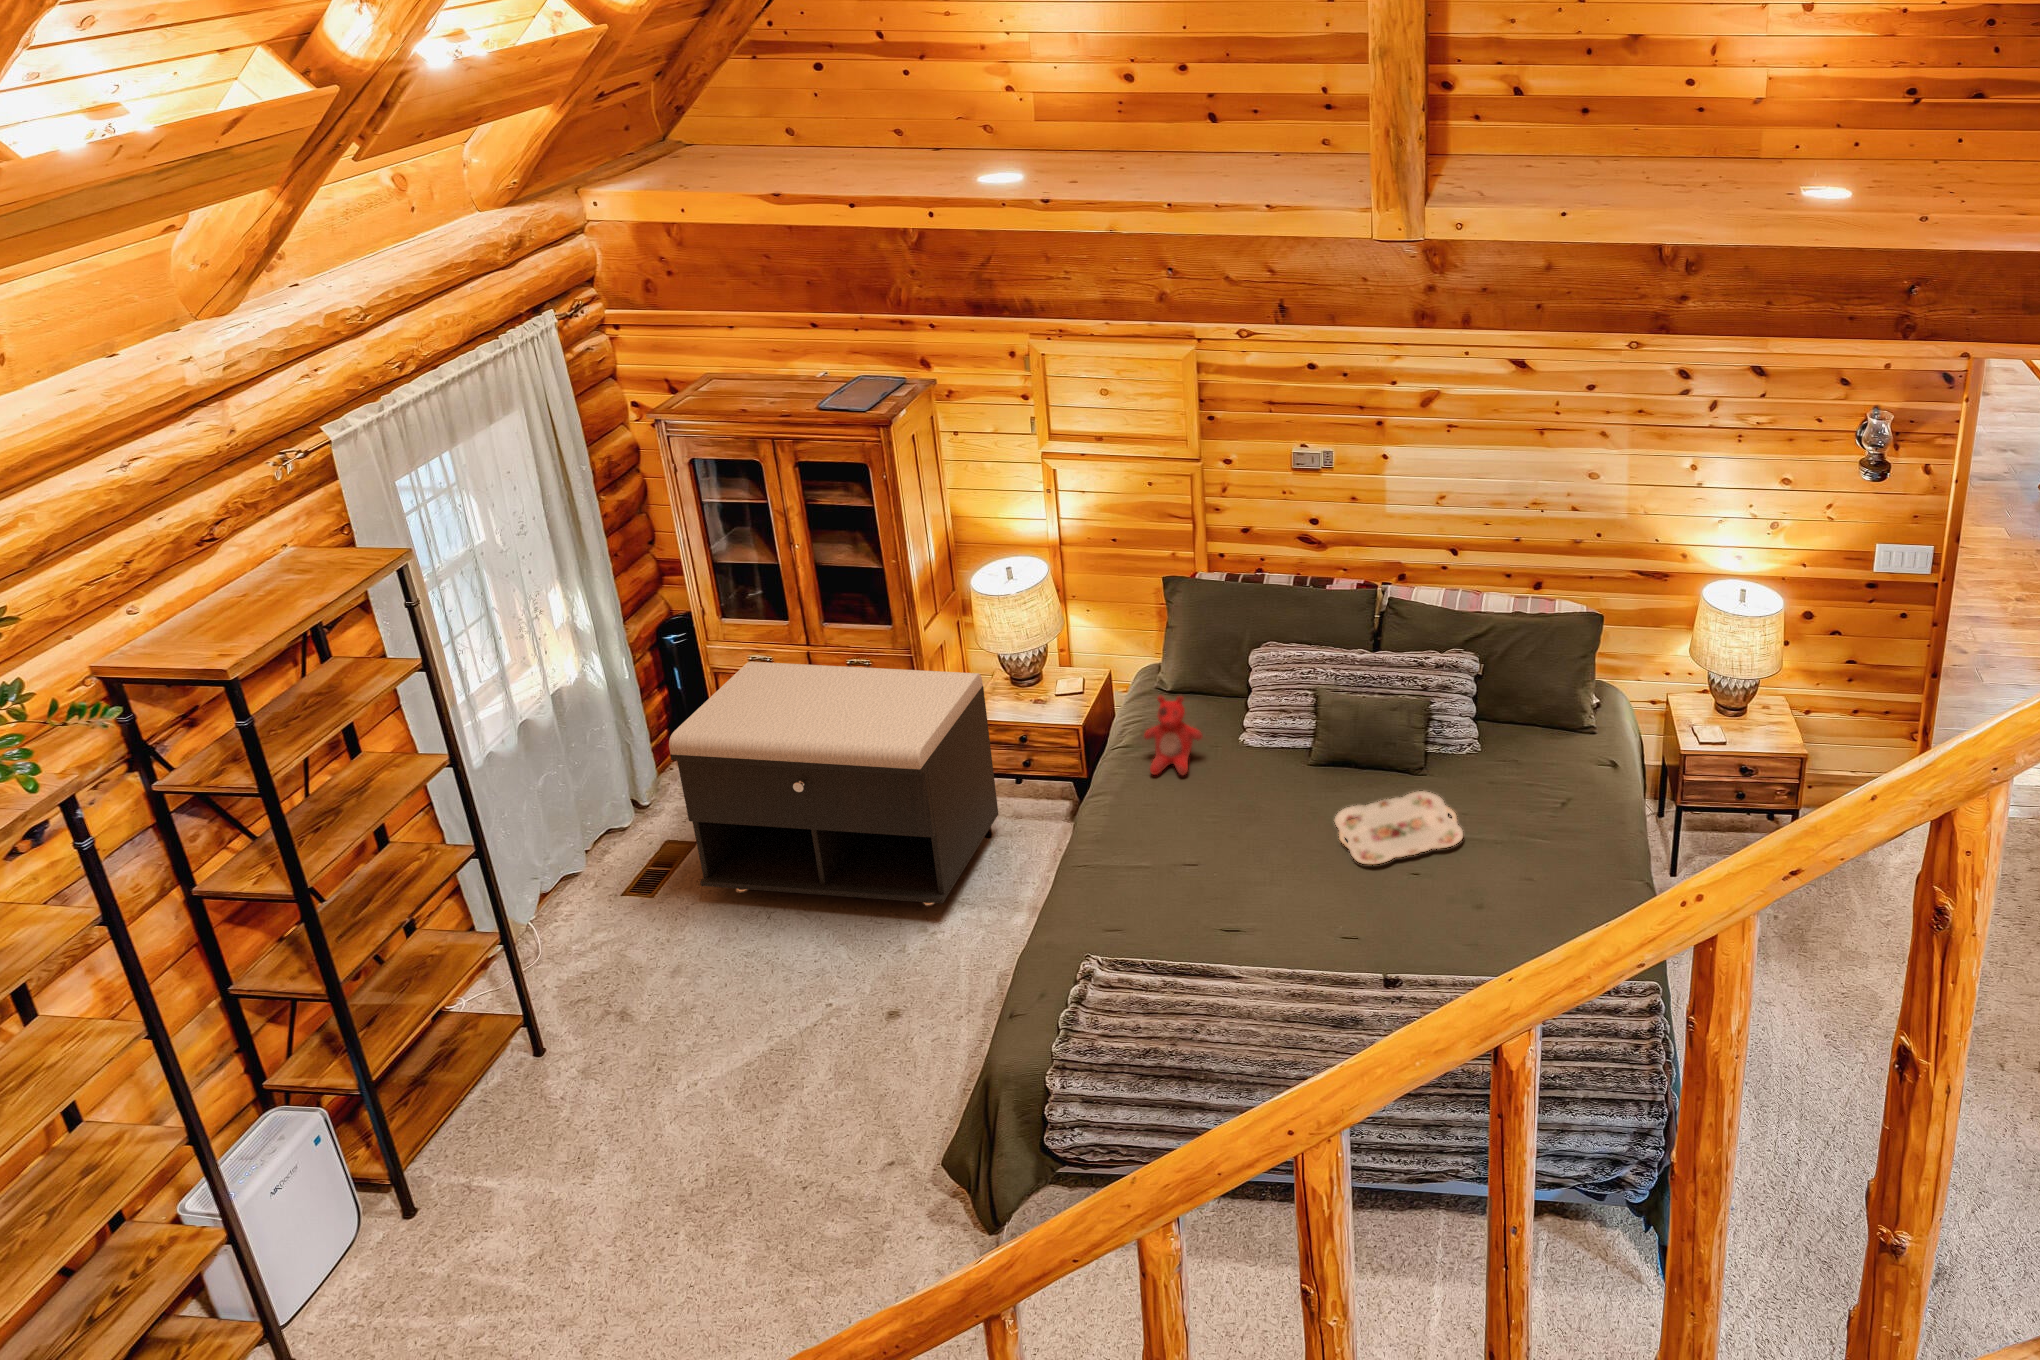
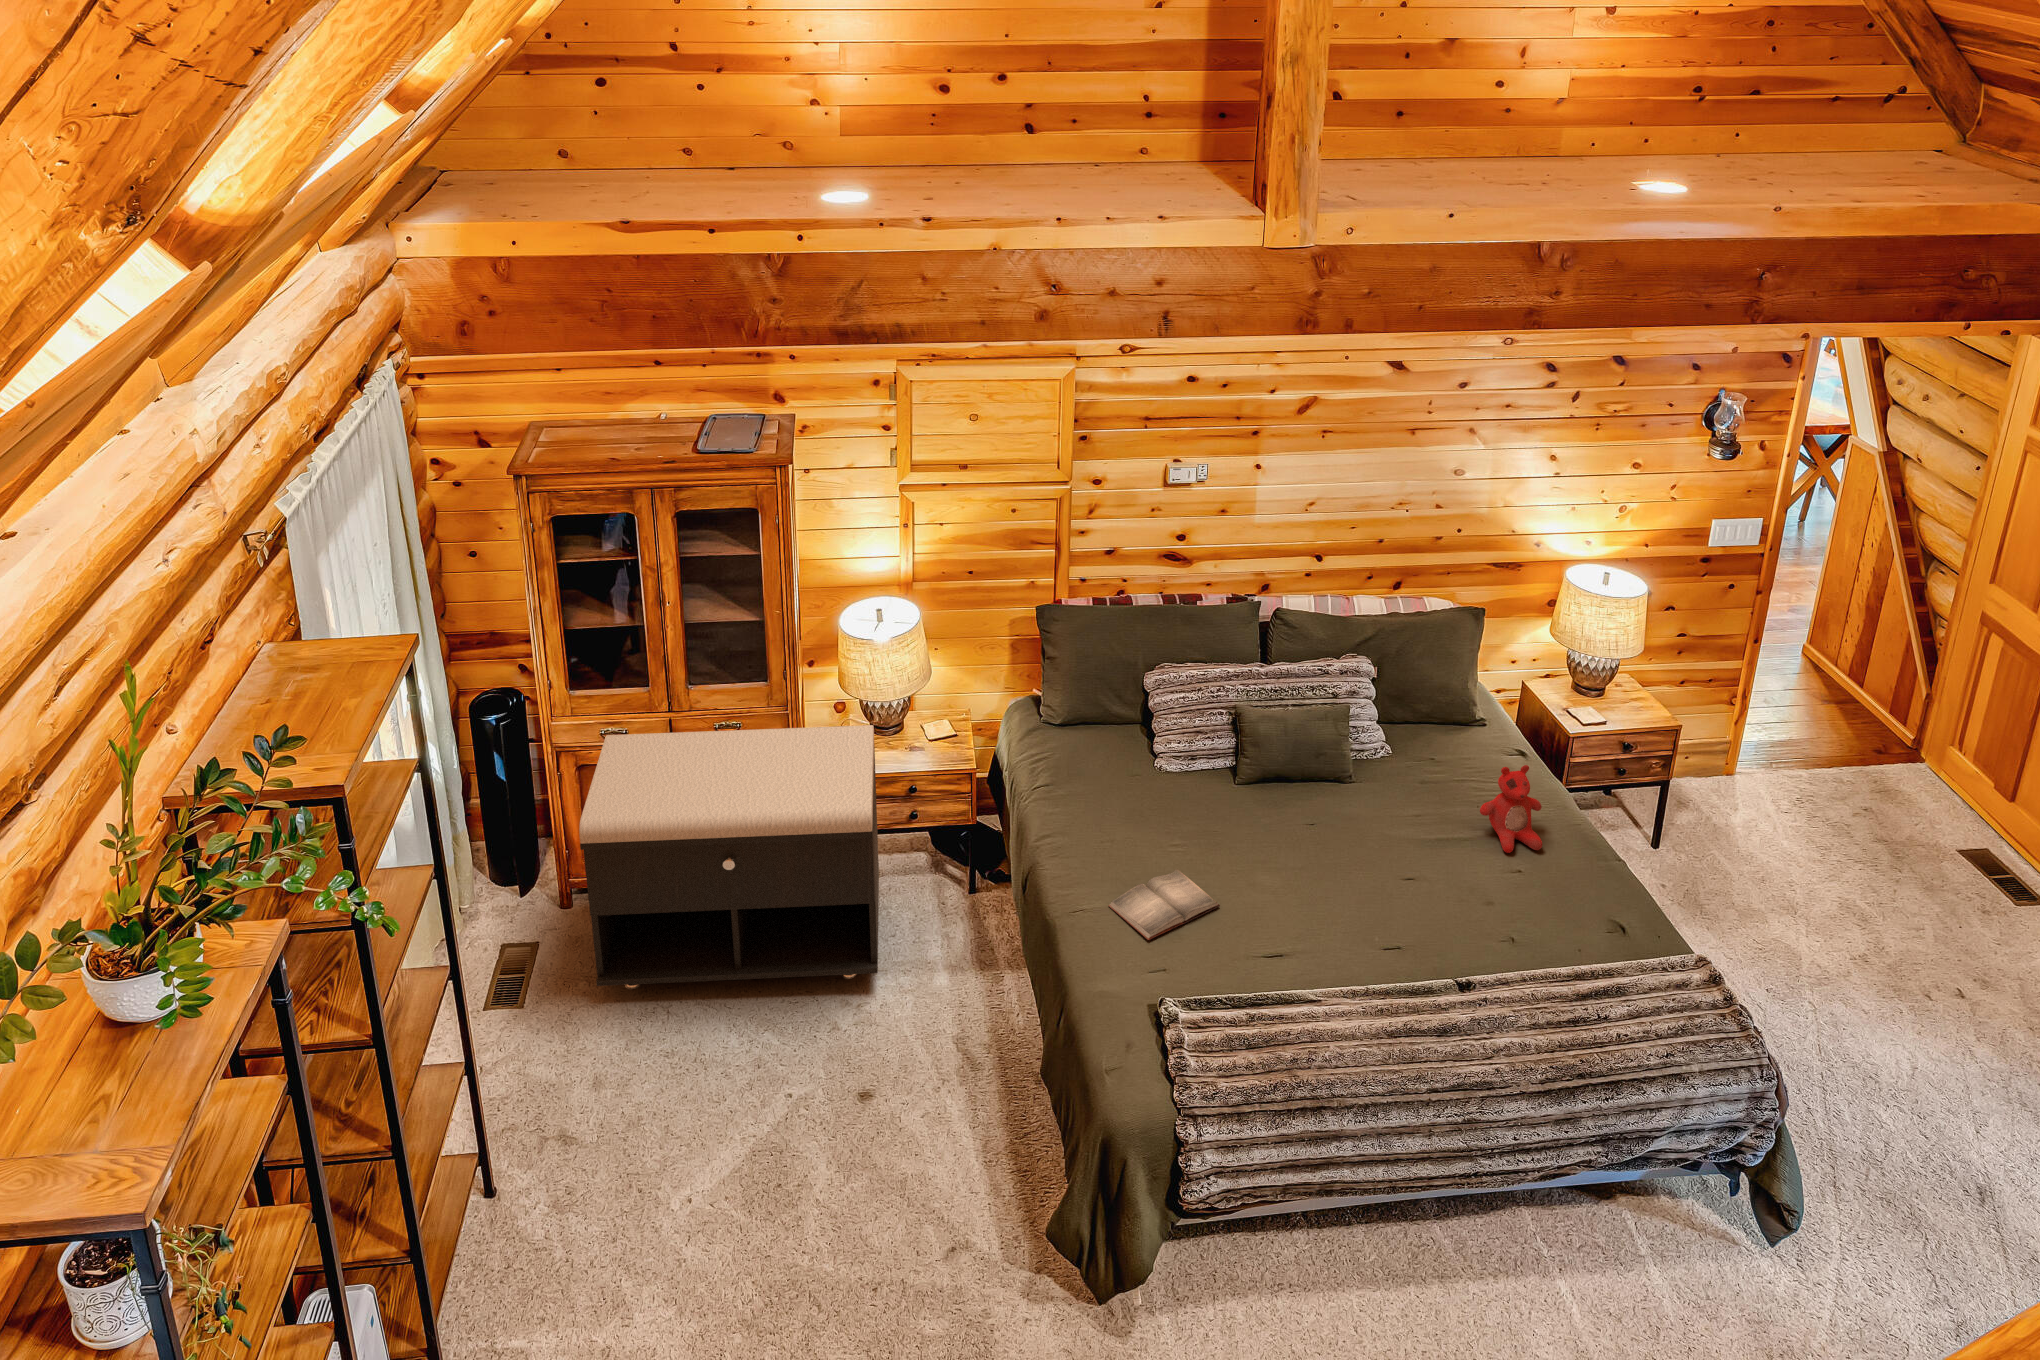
stuffed bear: present [1144,696,1203,775] -> present [1480,765,1542,853]
serving tray: present [1335,791,1463,864] -> none [1304,802,1441,879]
hardback book: none [1110,834,1213,899] -> present [1108,869,1220,940]

